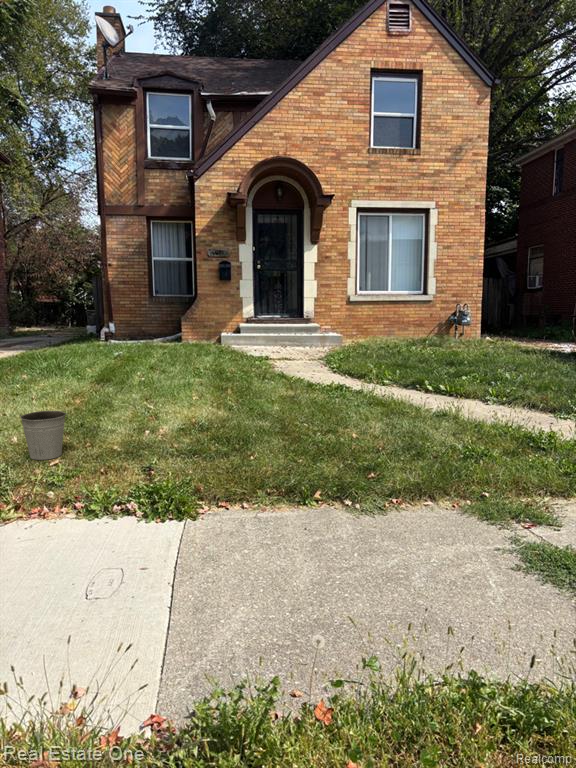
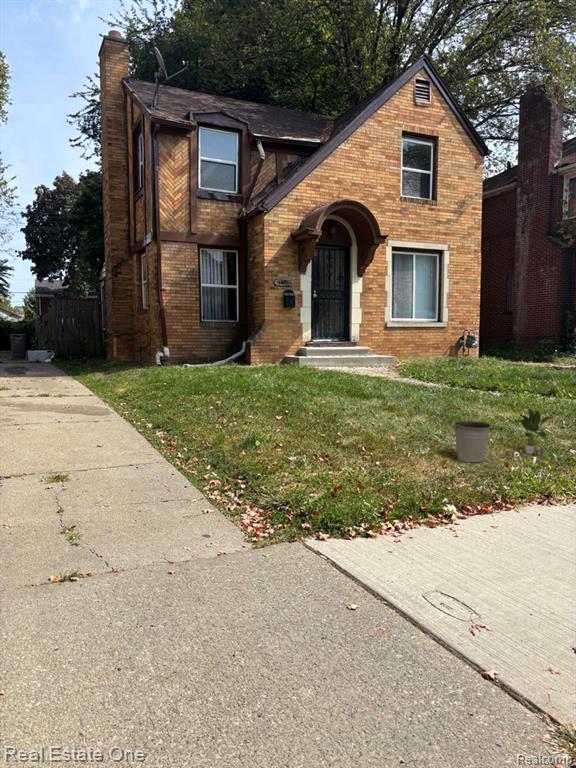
potted plant: none [122,400,159,455] -> present [520,409,552,455]

